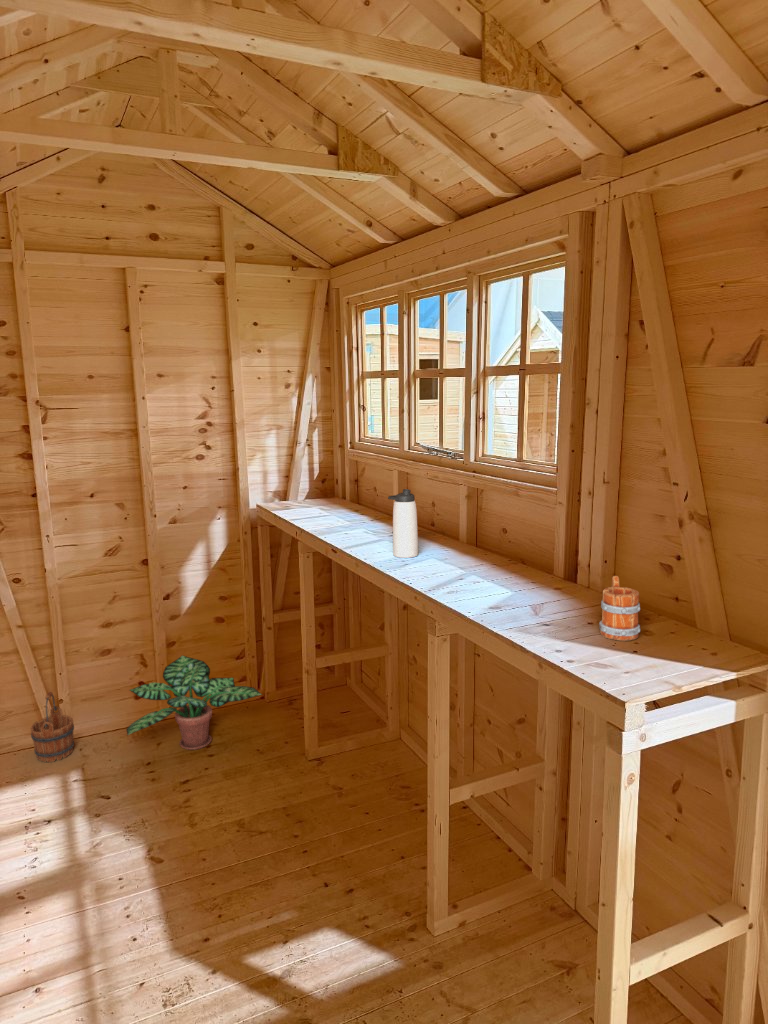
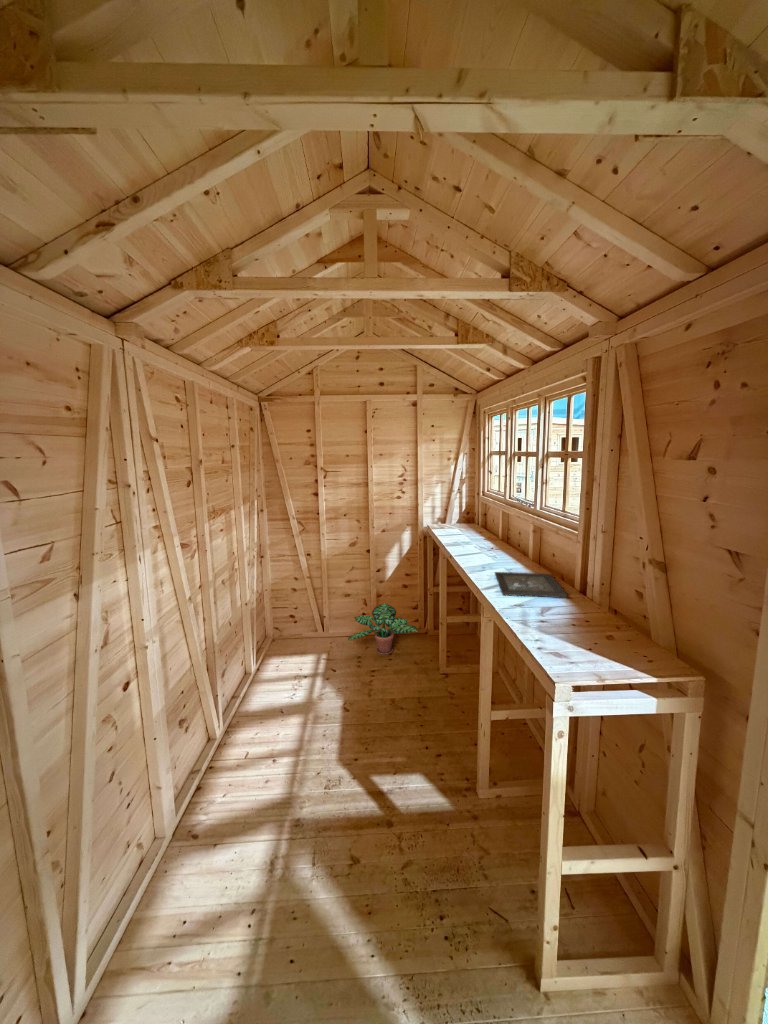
thermos bottle: present [388,489,418,558] -> none [478,527,495,568]
tray: none [427,556,553,592] -> present [495,572,567,597]
mug: present [599,576,640,641] -> none [573,601,601,647]
wooden bucket: present [30,692,74,762] -> none [310,612,329,647]

